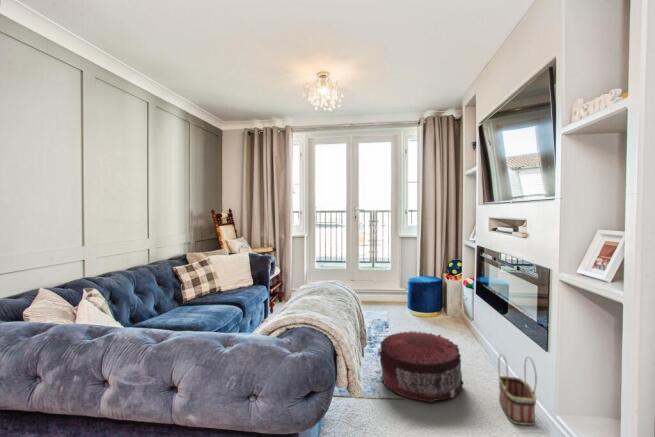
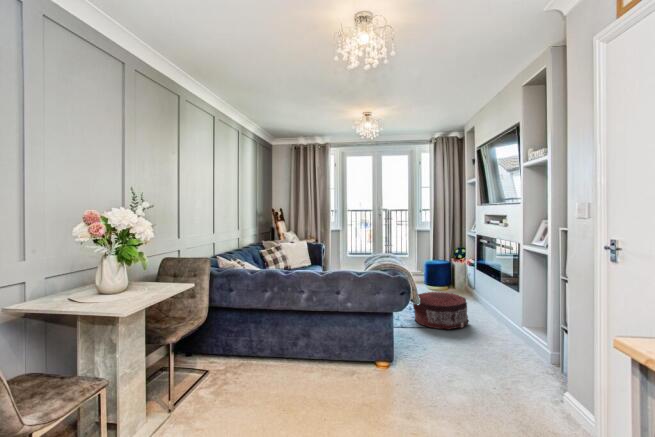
basket: present [498,355,537,425] -> none [491,298,513,338]

